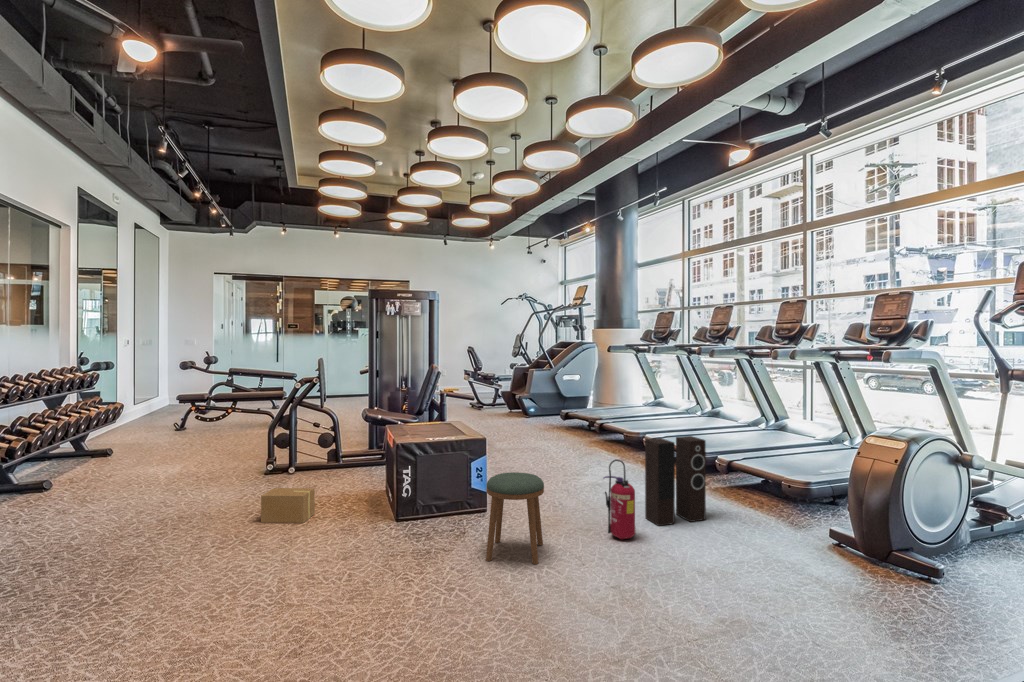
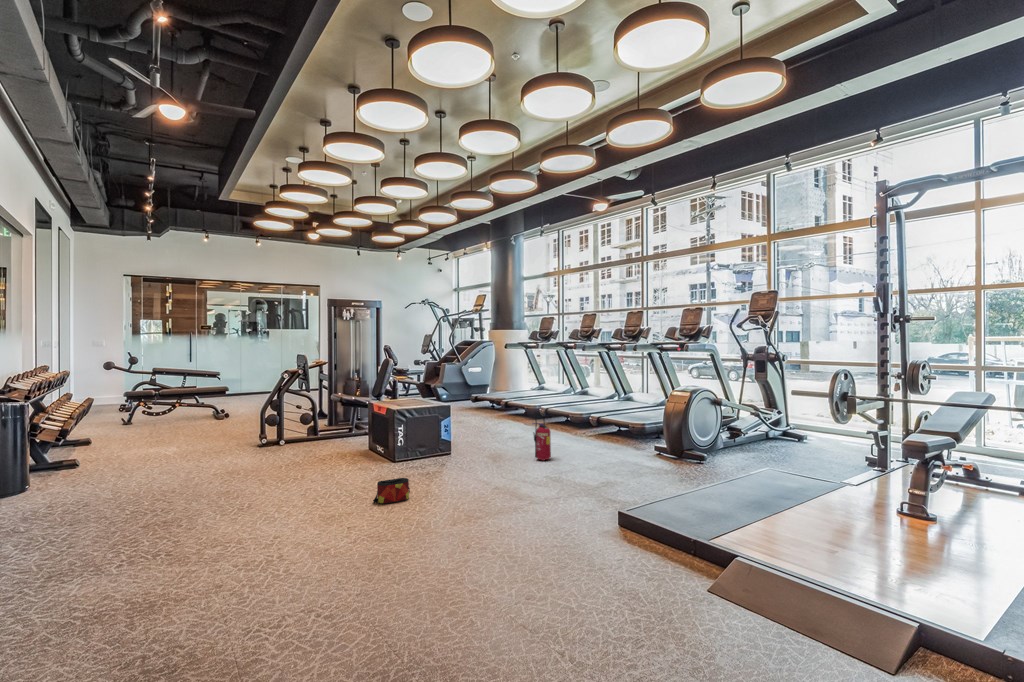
speaker: present [645,436,706,526] -> none [553,399,589,454]
stool: present [486,472,544,564] -> none [466,422,501,475]
cardboard box: present [261,488,315,523] -> none [296,446,331,470]
bag: none [290,575,359,625] -> present [373,478,410,504]

